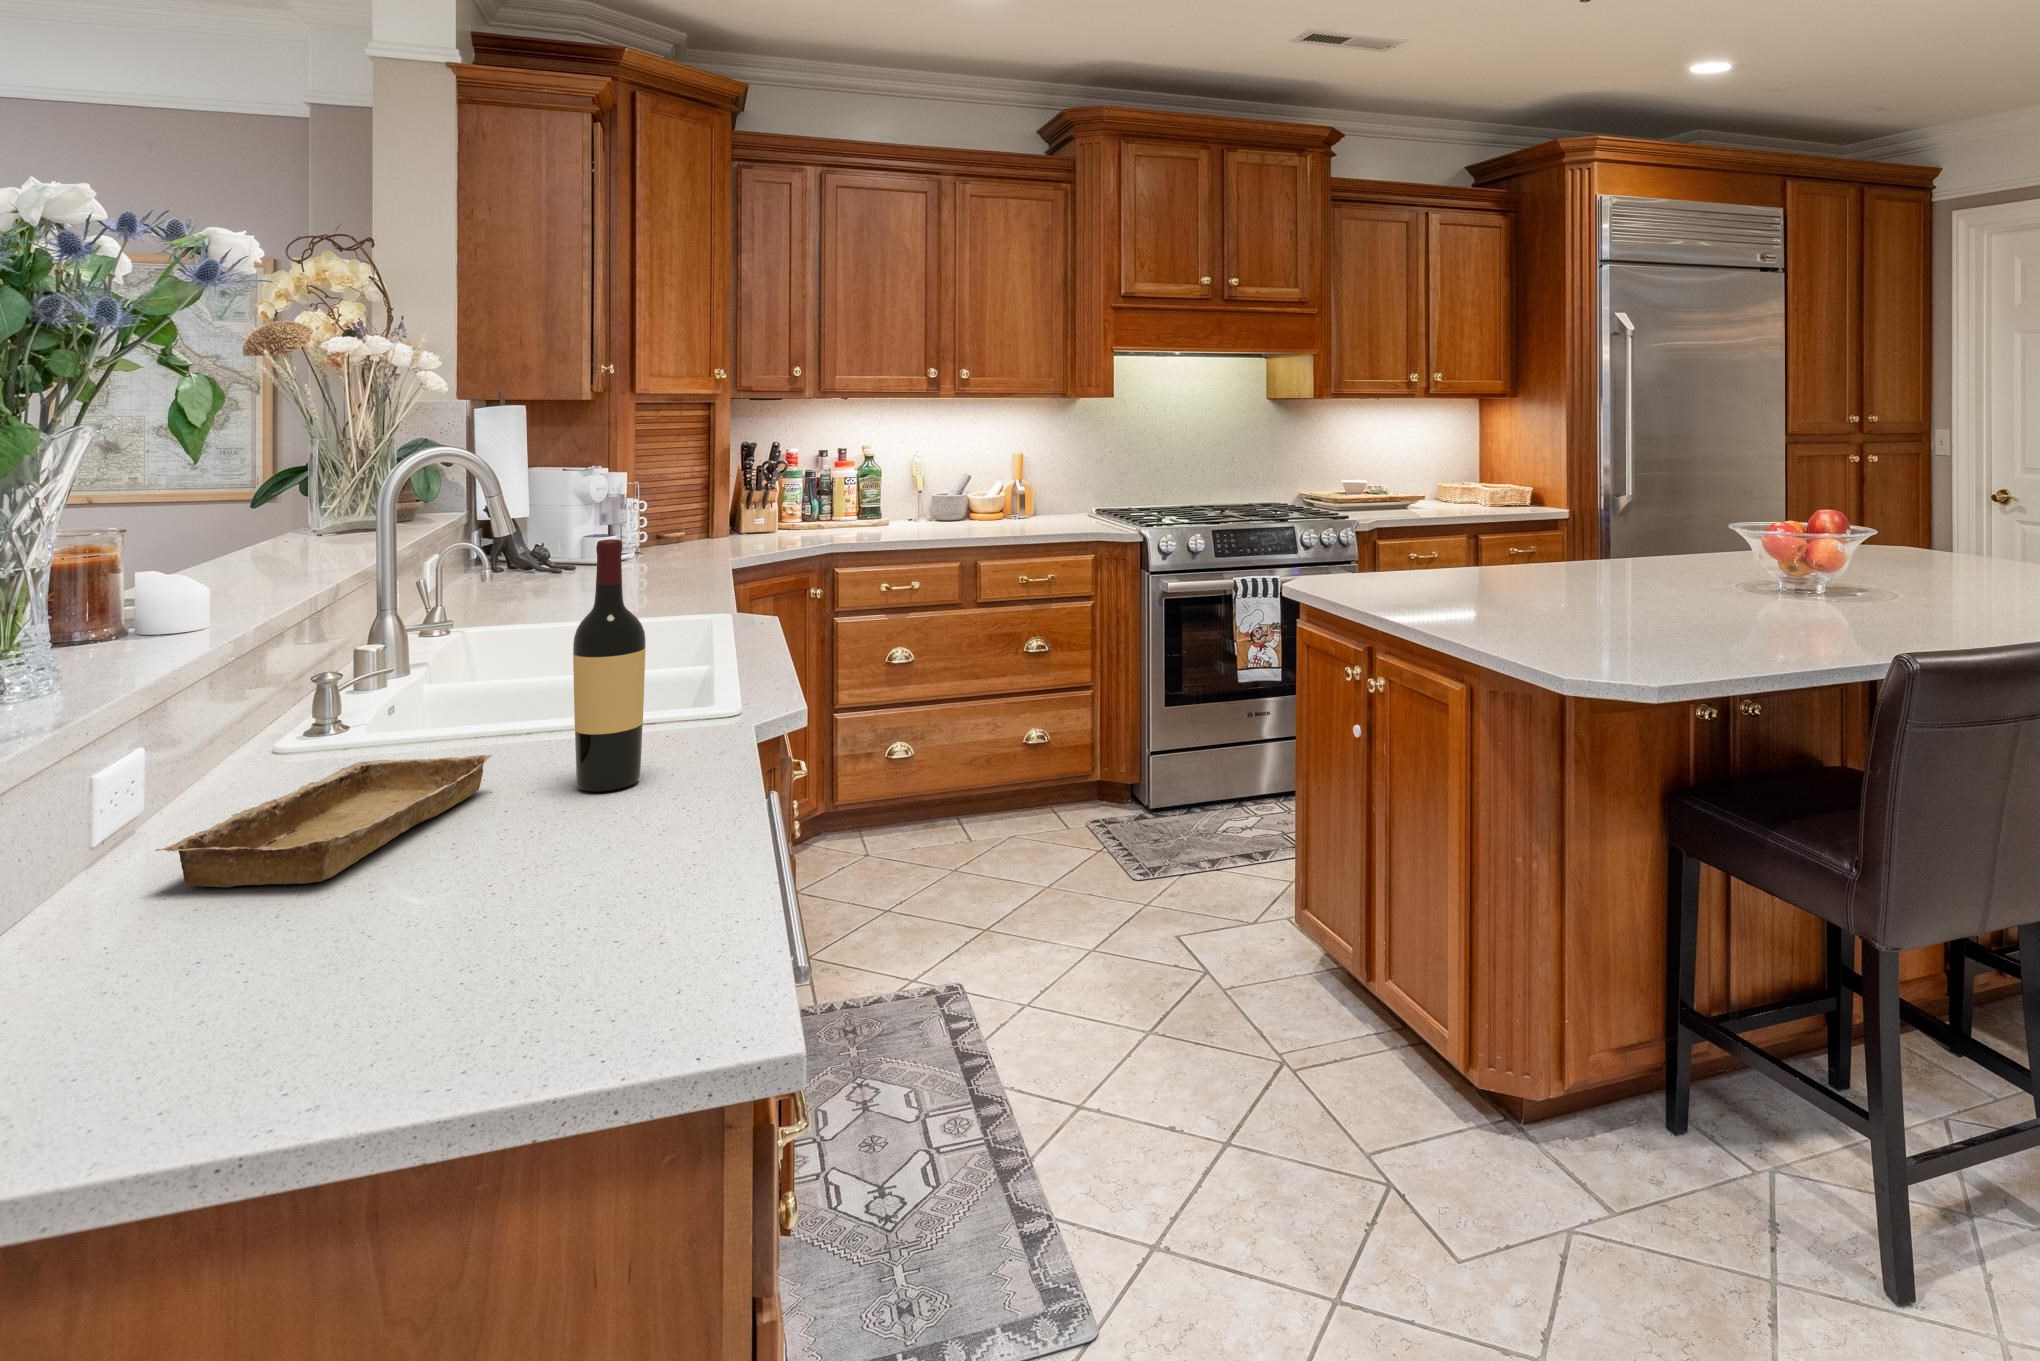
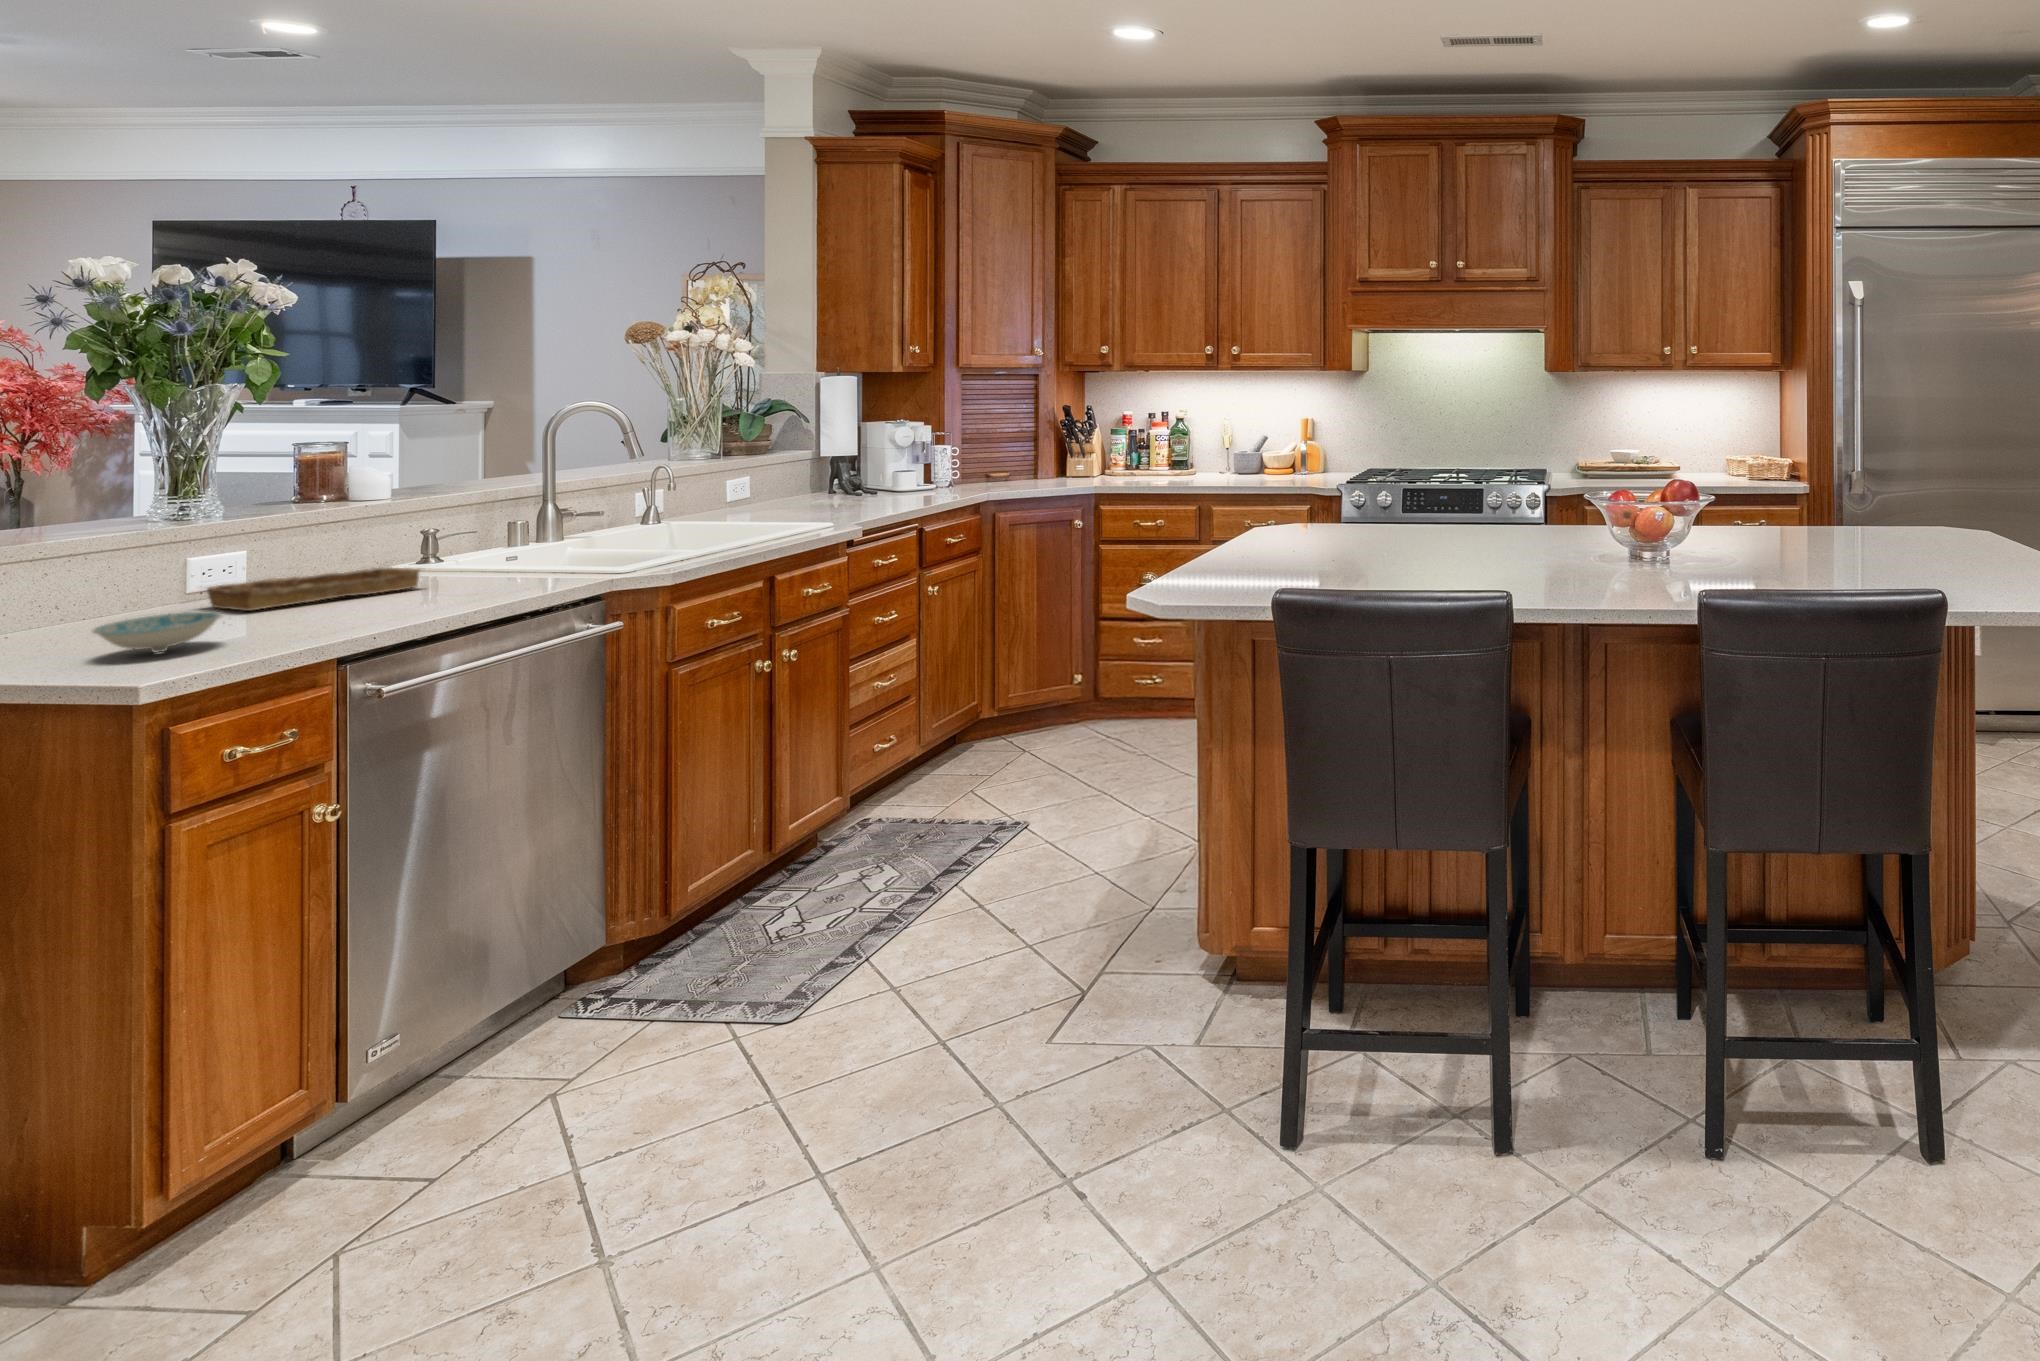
wine bottle: present [573,539,646,792] -> none [448,450,497,594]
ceramic bowl: none [399,895,614,1007] -> present [93,611,222,653]

